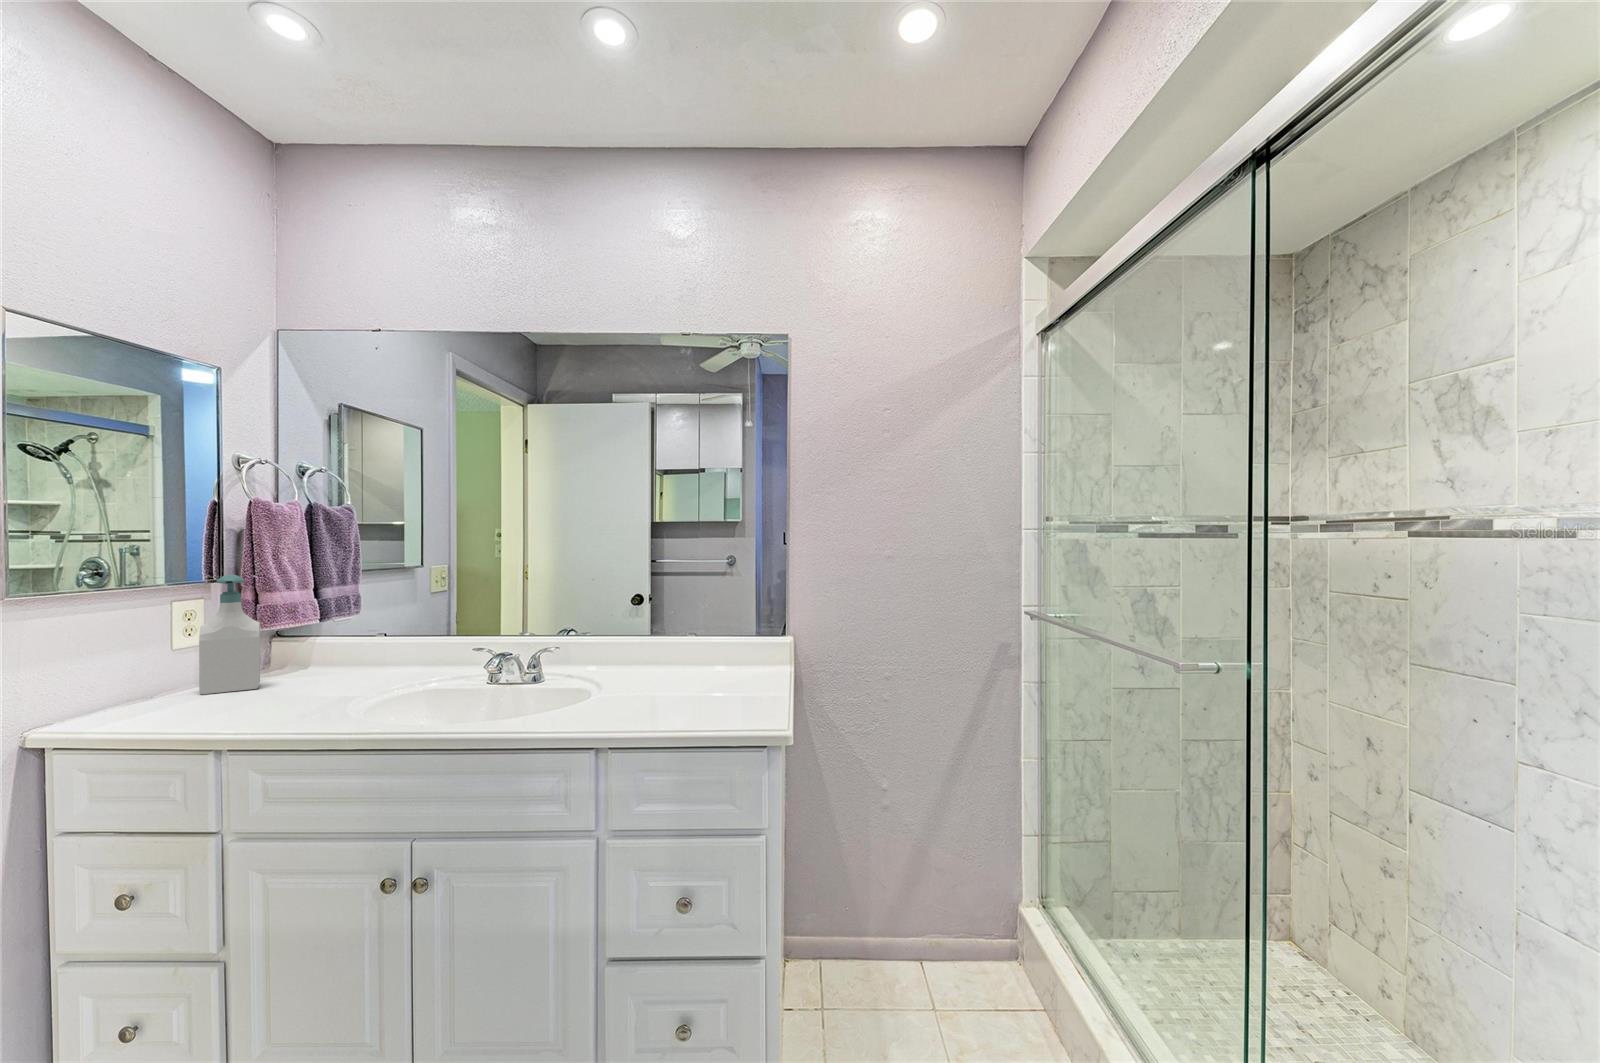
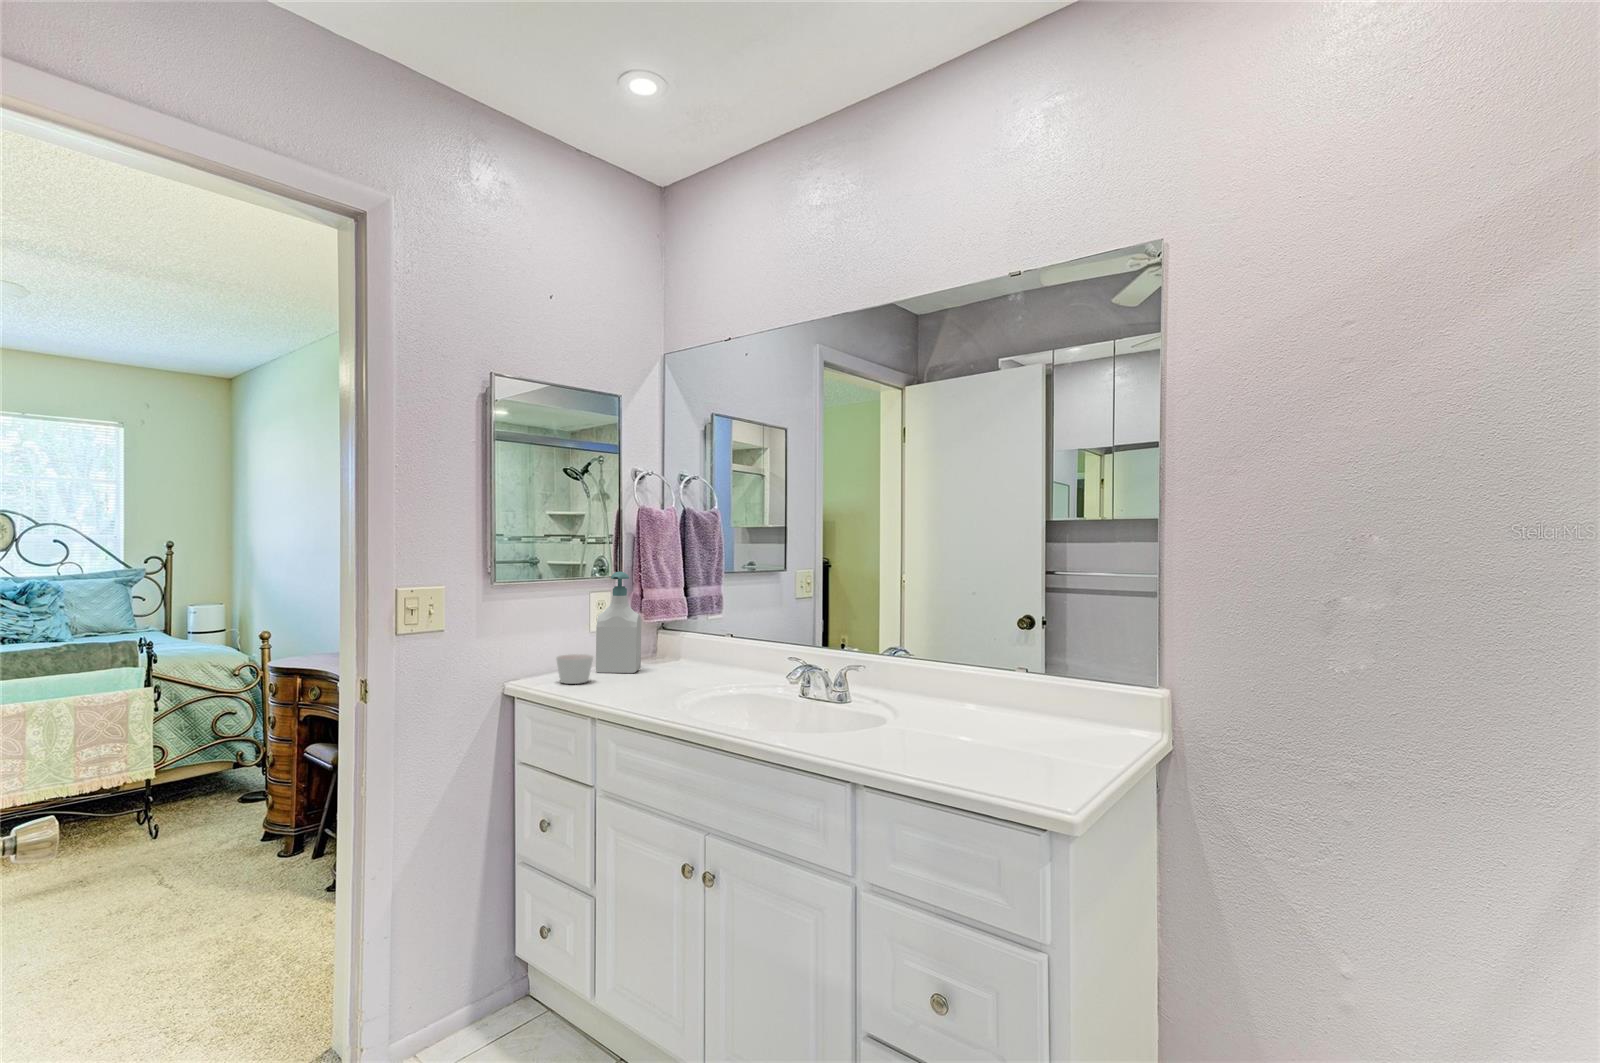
candle: none [155,674,211,711] -> present [556,654,593,684]

